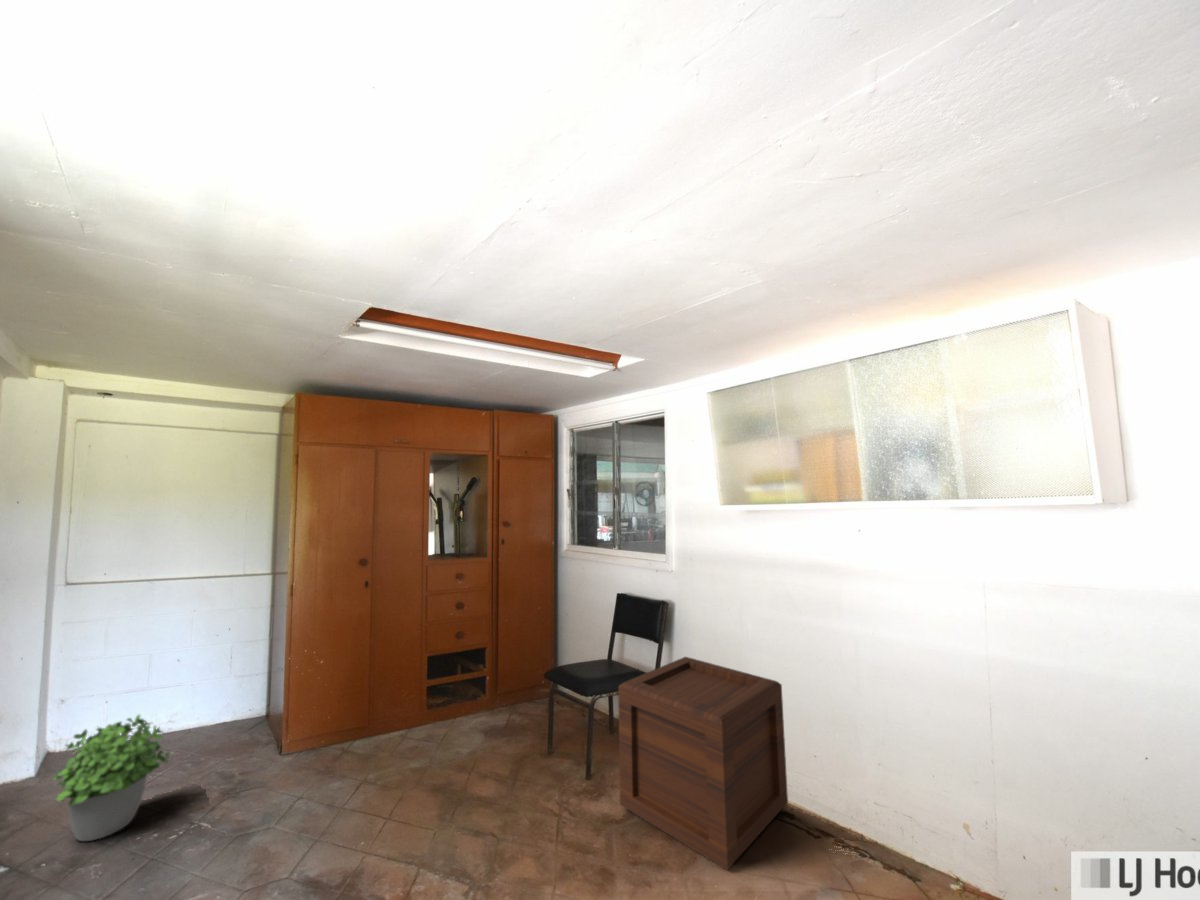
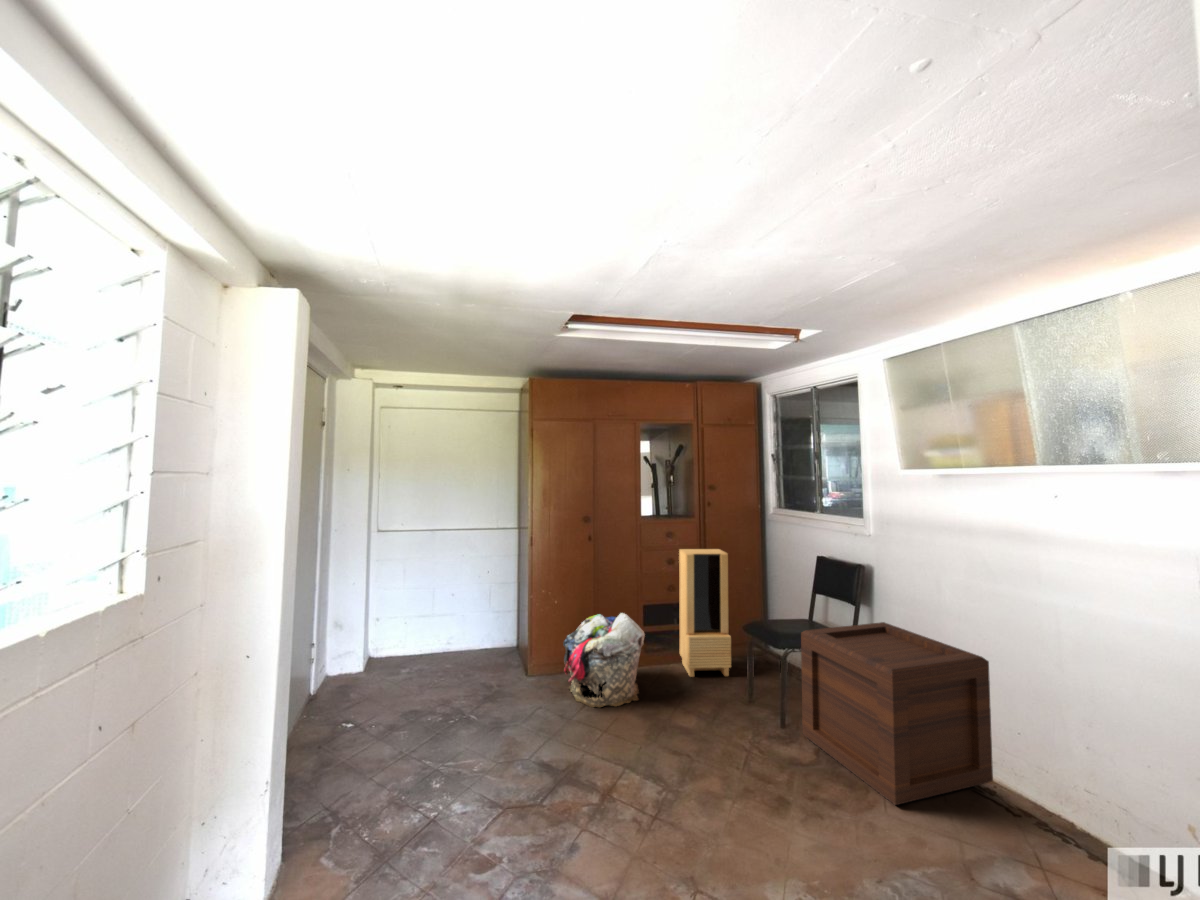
storage cabinet: none [467,595,530,759] -> present [679,549,731,677]
laundry basket: none [302,696,426,853] -> present [563,613,645,707]
potted plant: present [54,715,170,841] -> none [441,597,493,664]

